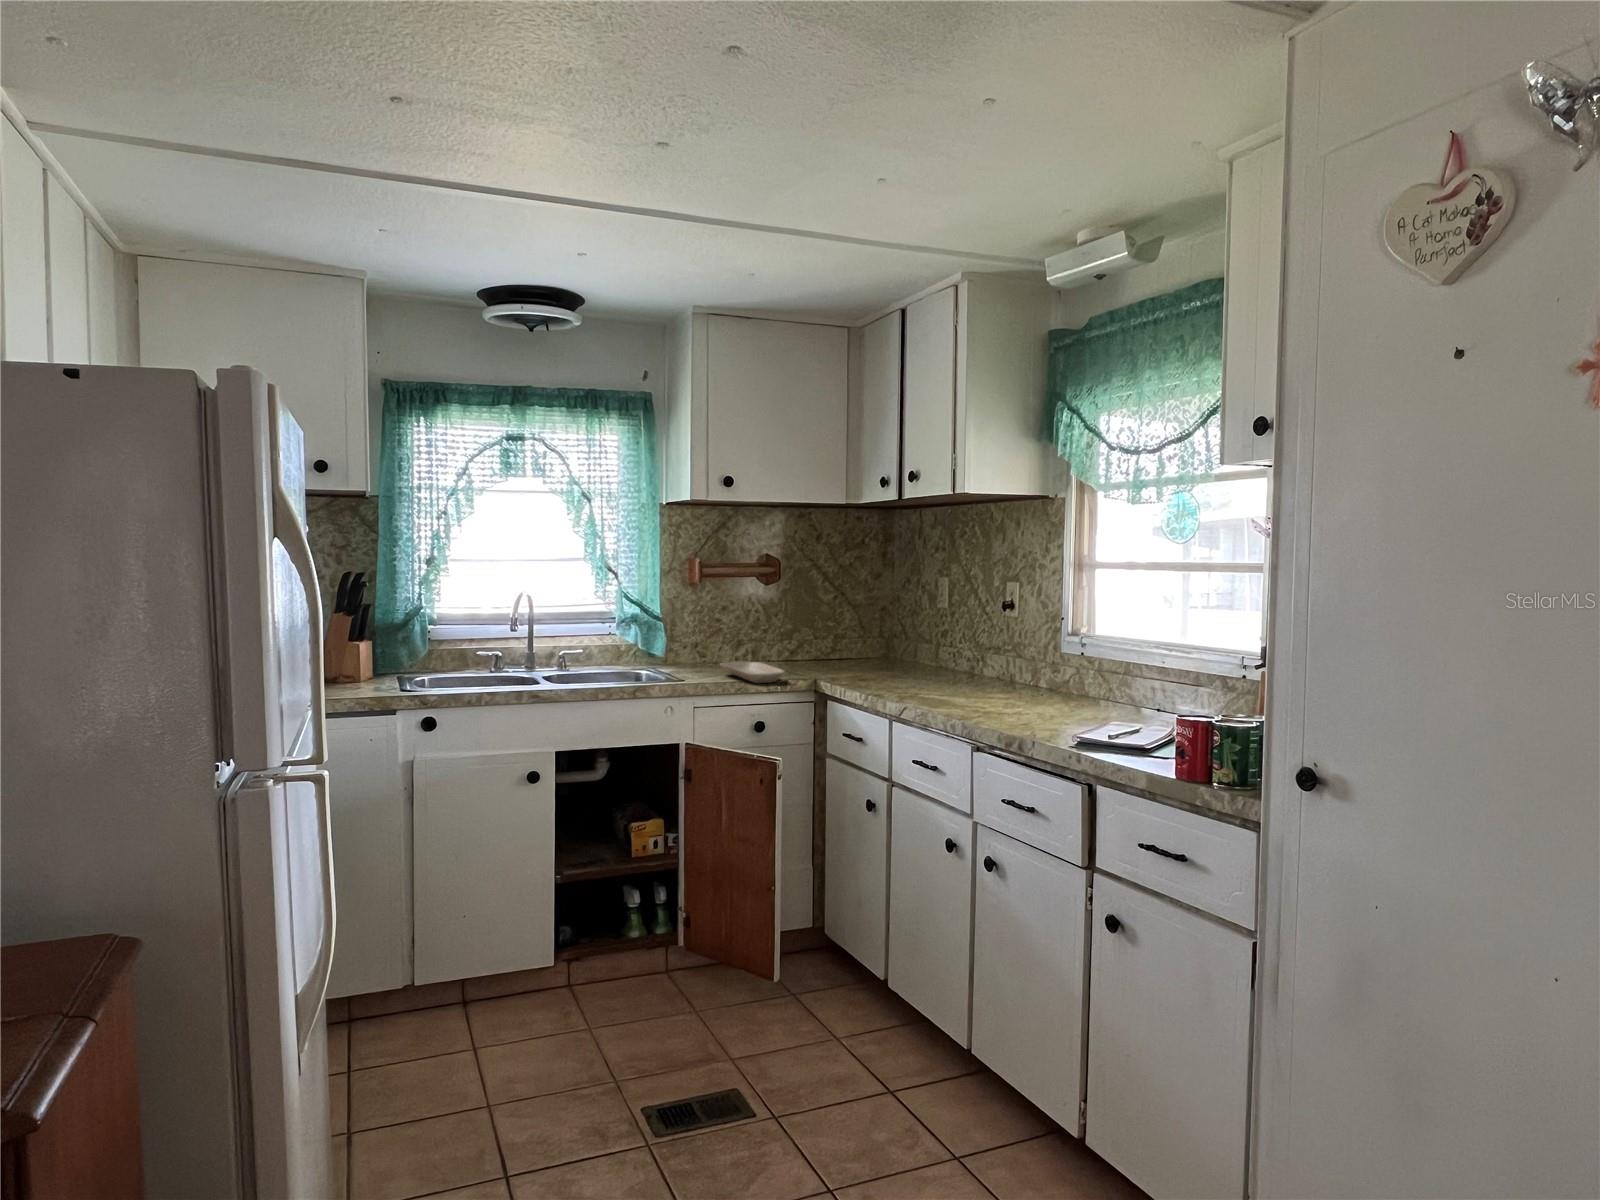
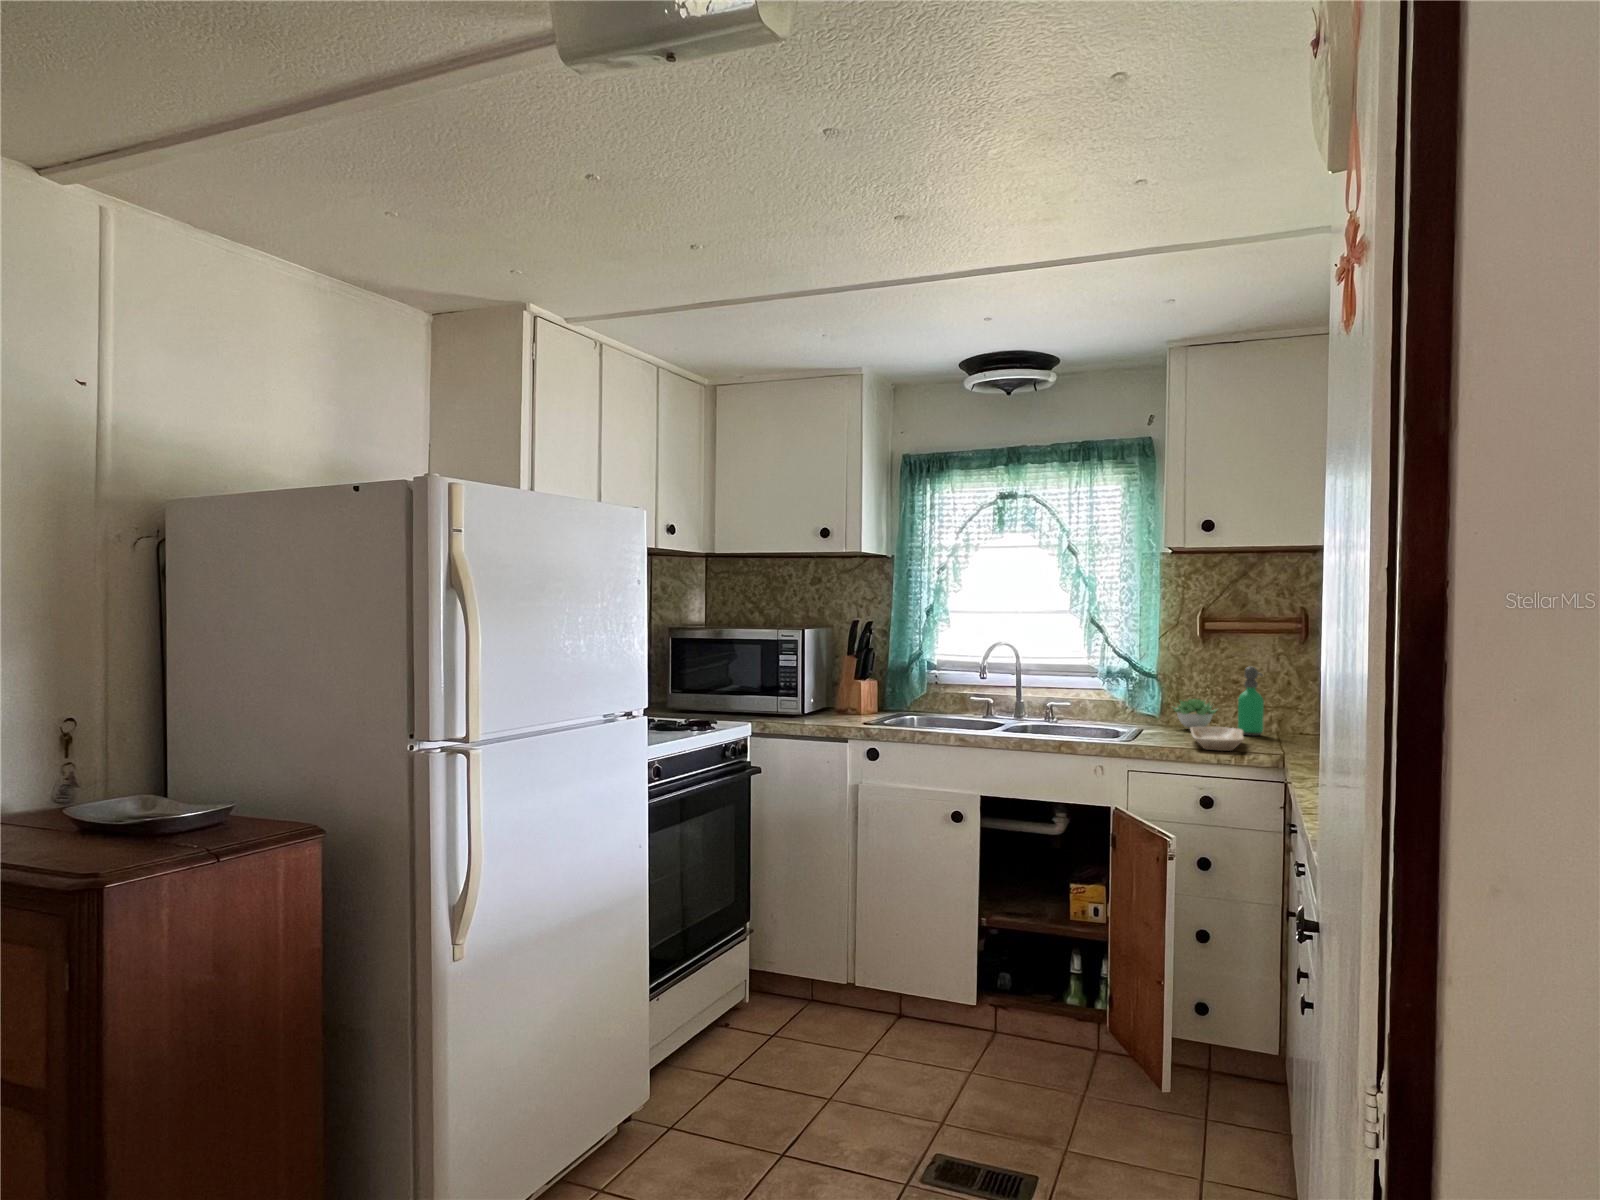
soap dispenser: none [734,607,758,666] -> present [1238,667,1264,736]
succulent plant: none [674,637,713,664] -> present [1173,699,1217,728]

